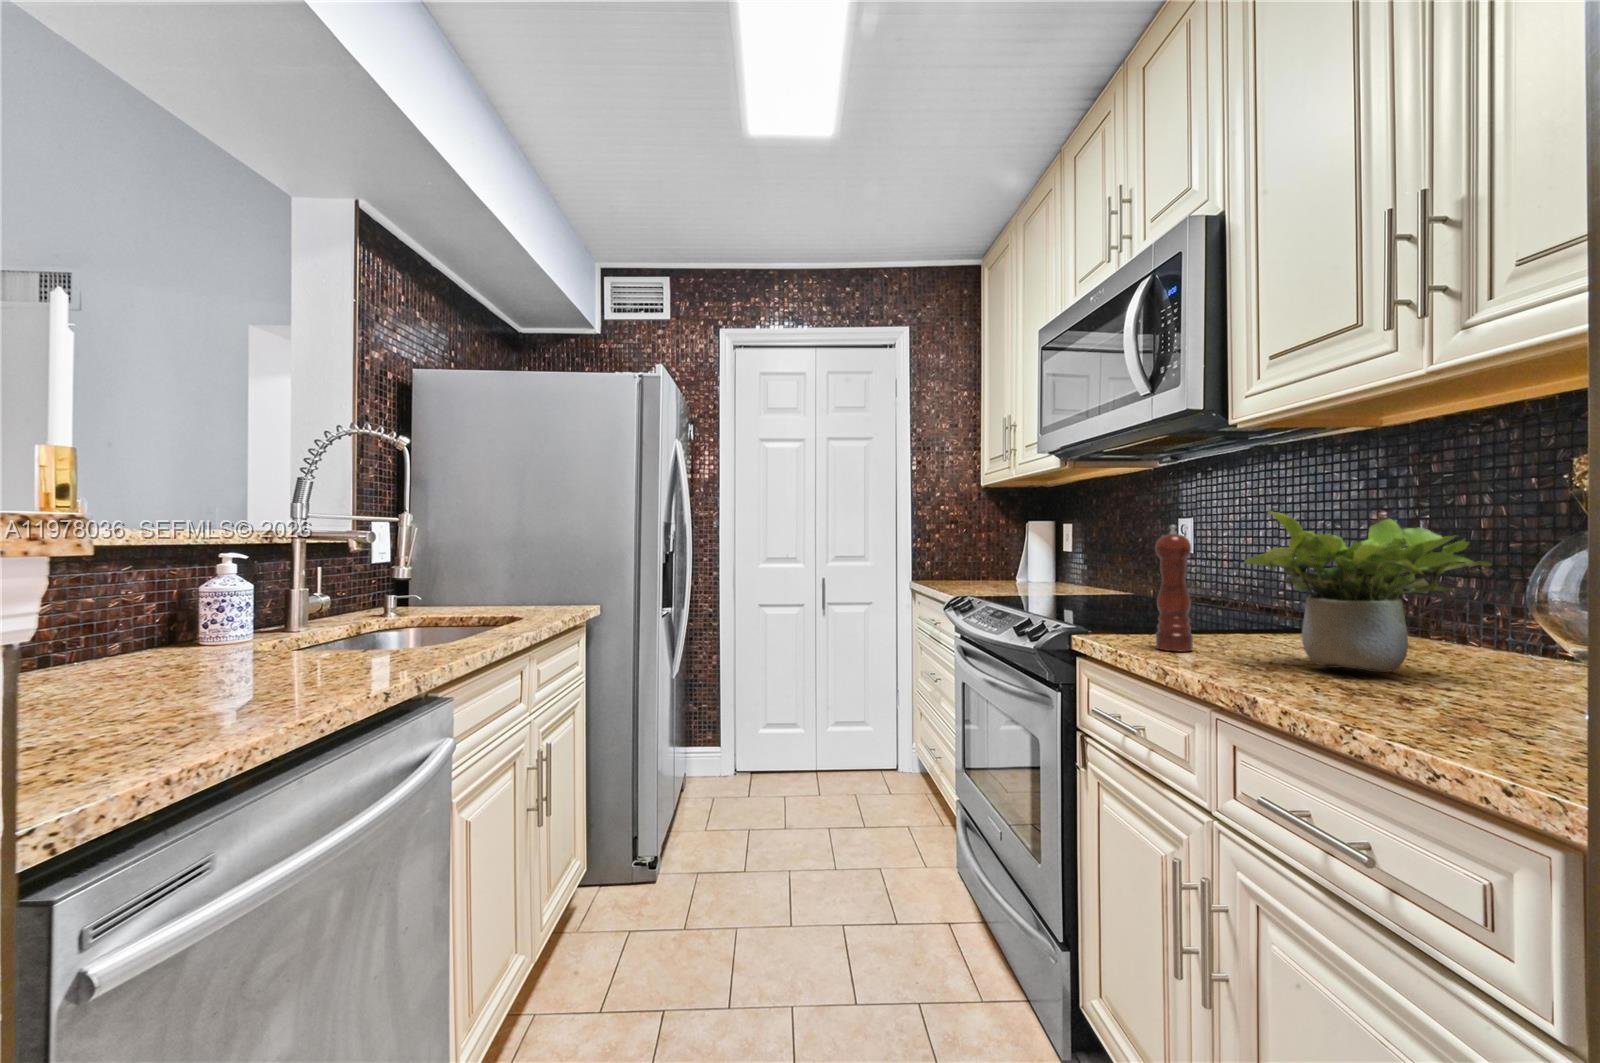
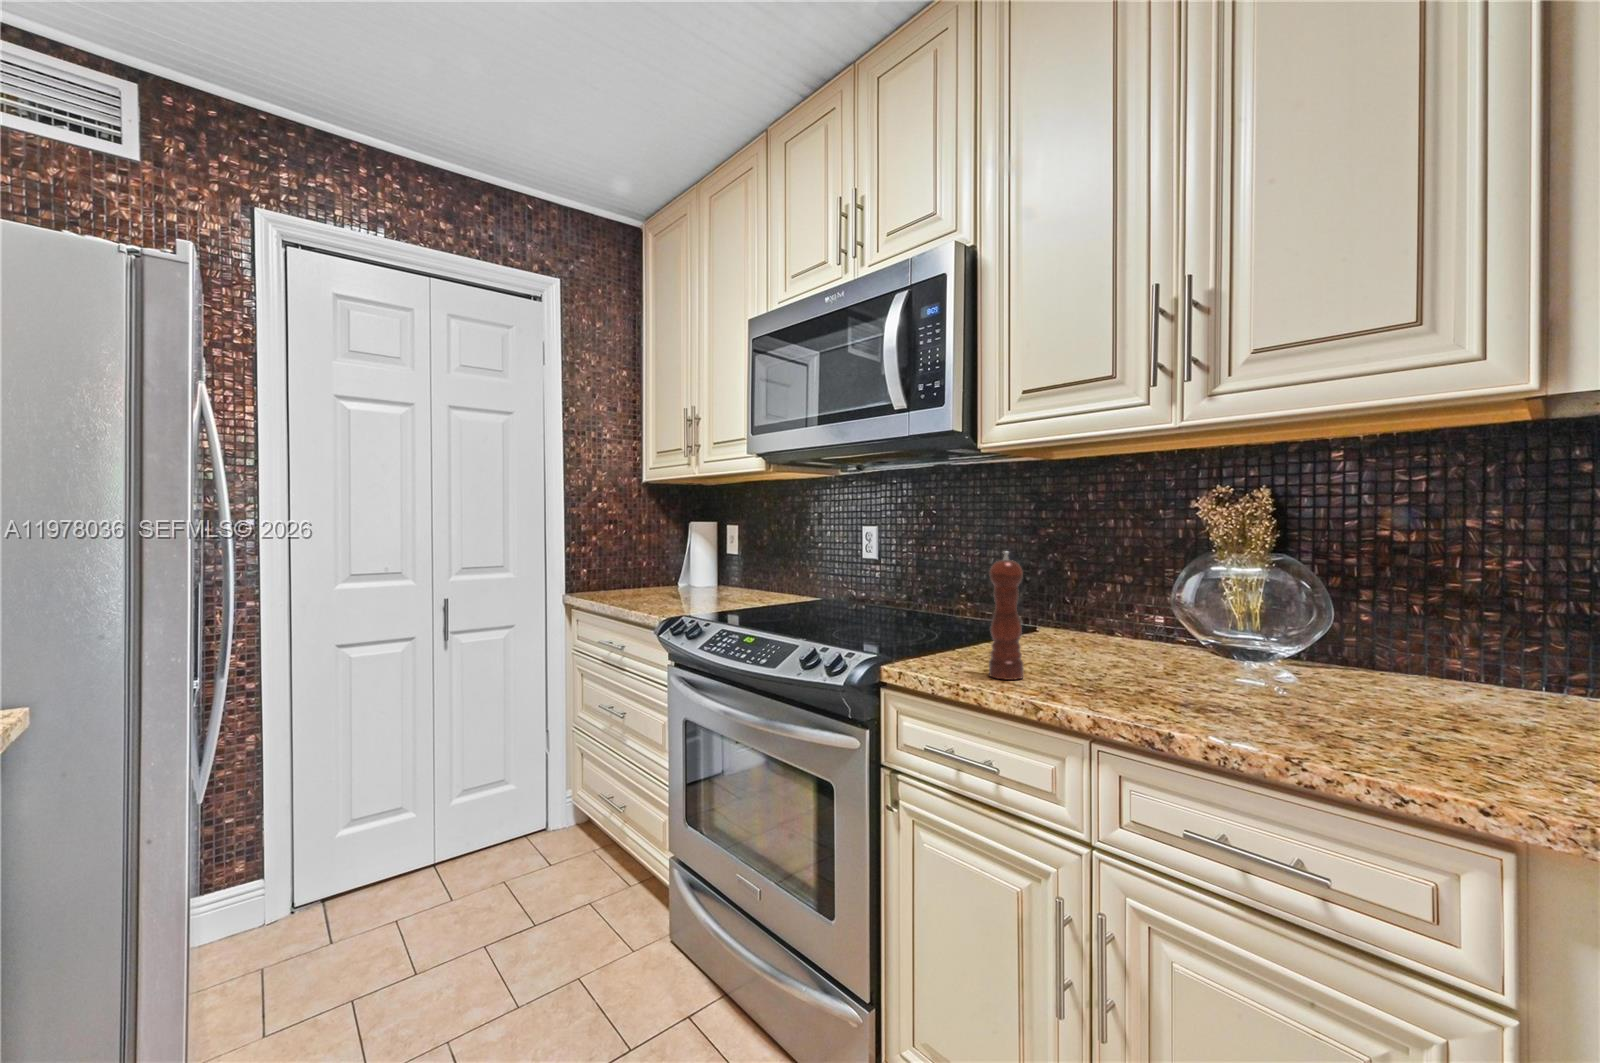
potted plant: present [1244,512,1491,672] -> none [1083,540,1256,686]

